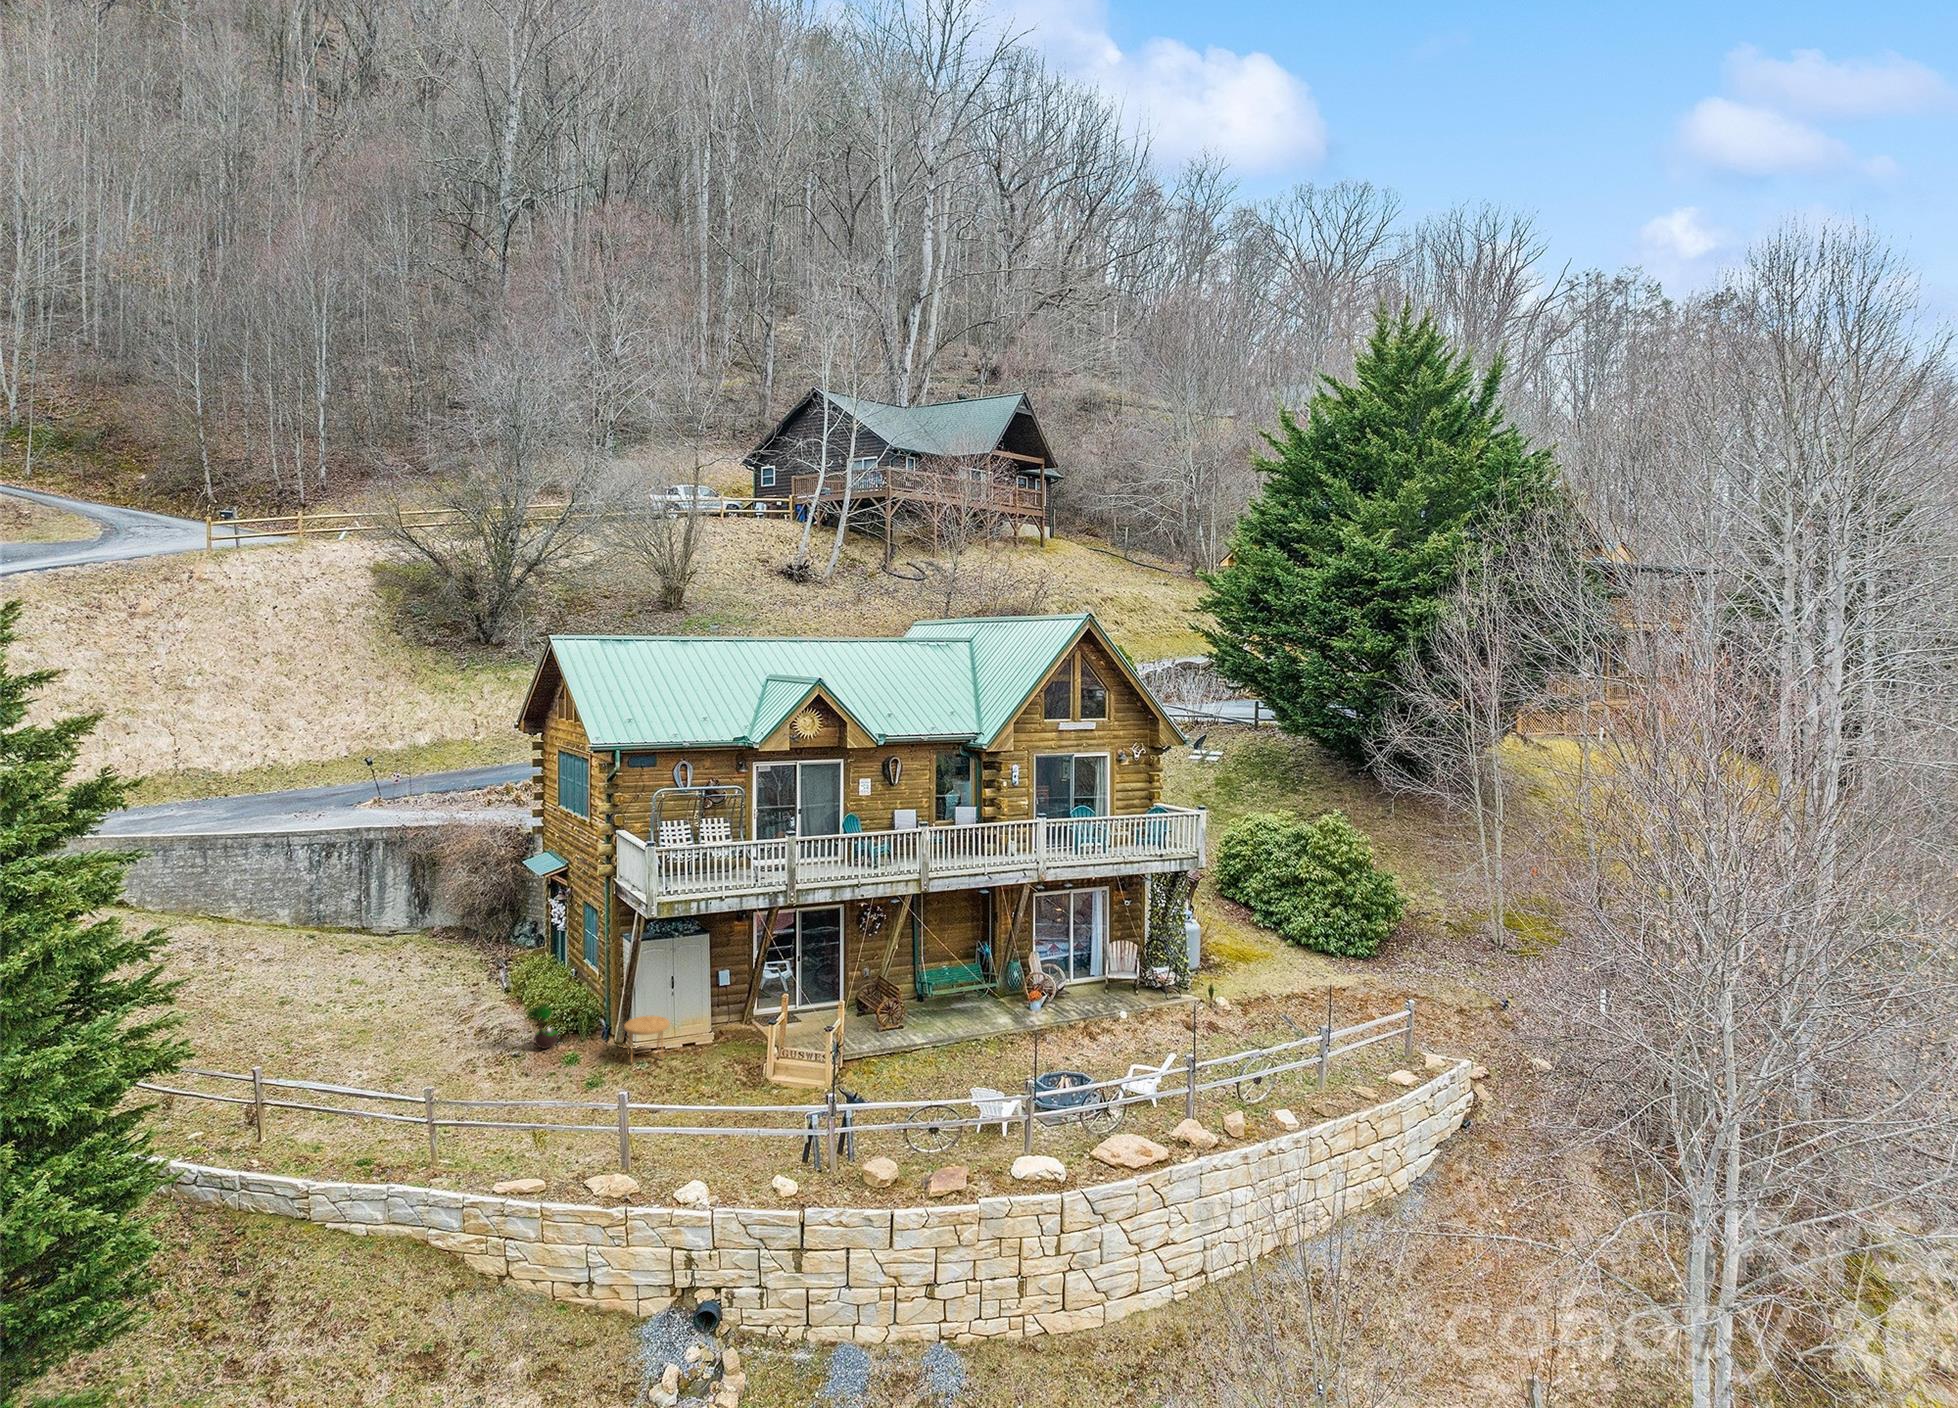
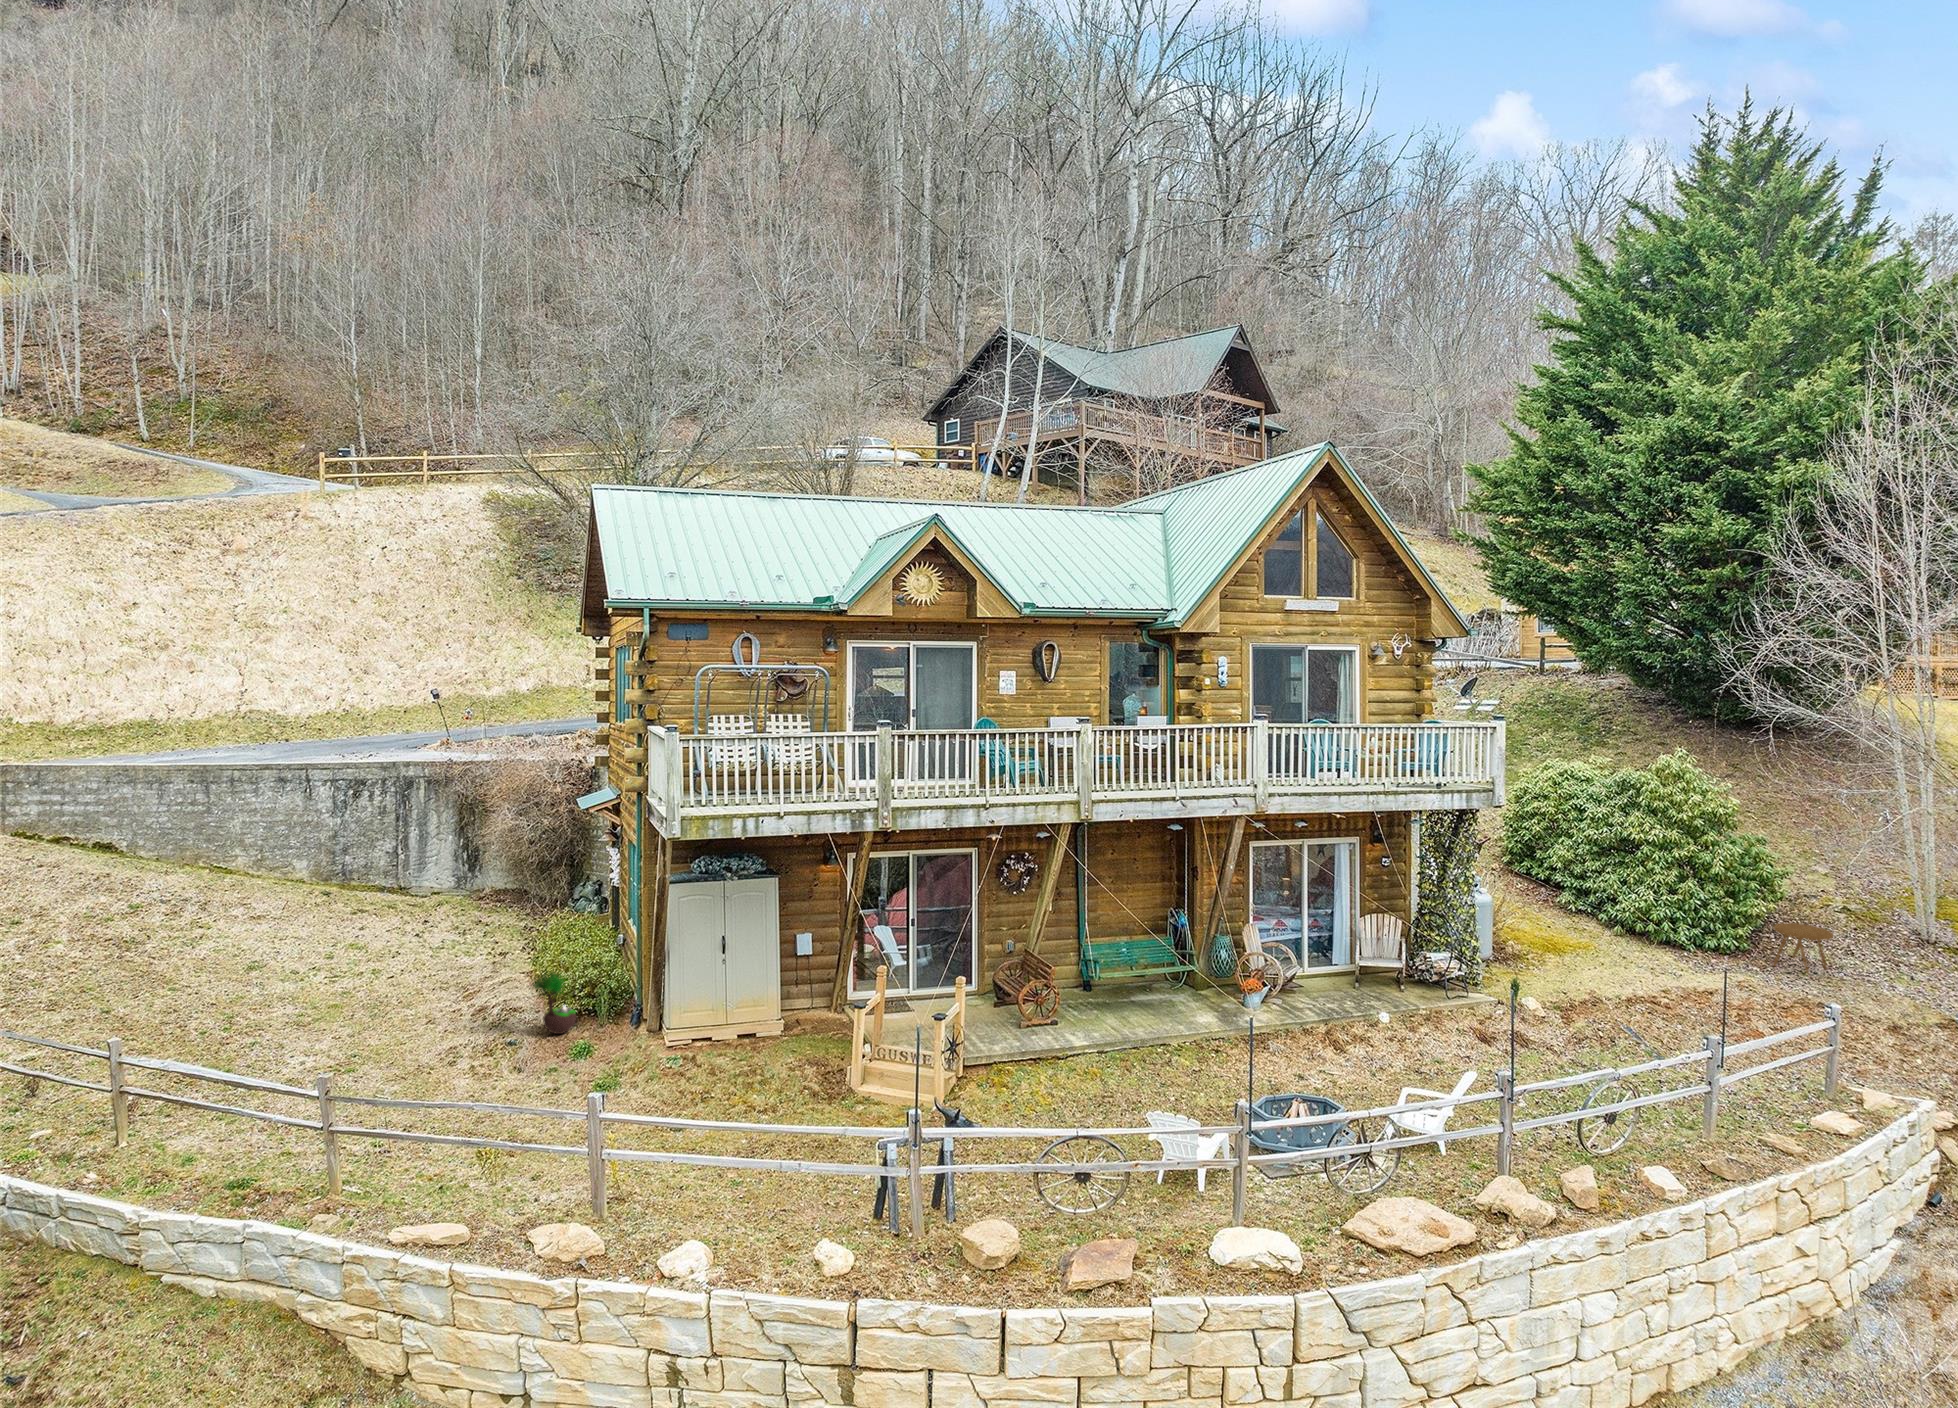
side table: present [624,1016,669,1063] -> present [1773,923,1834,974]

